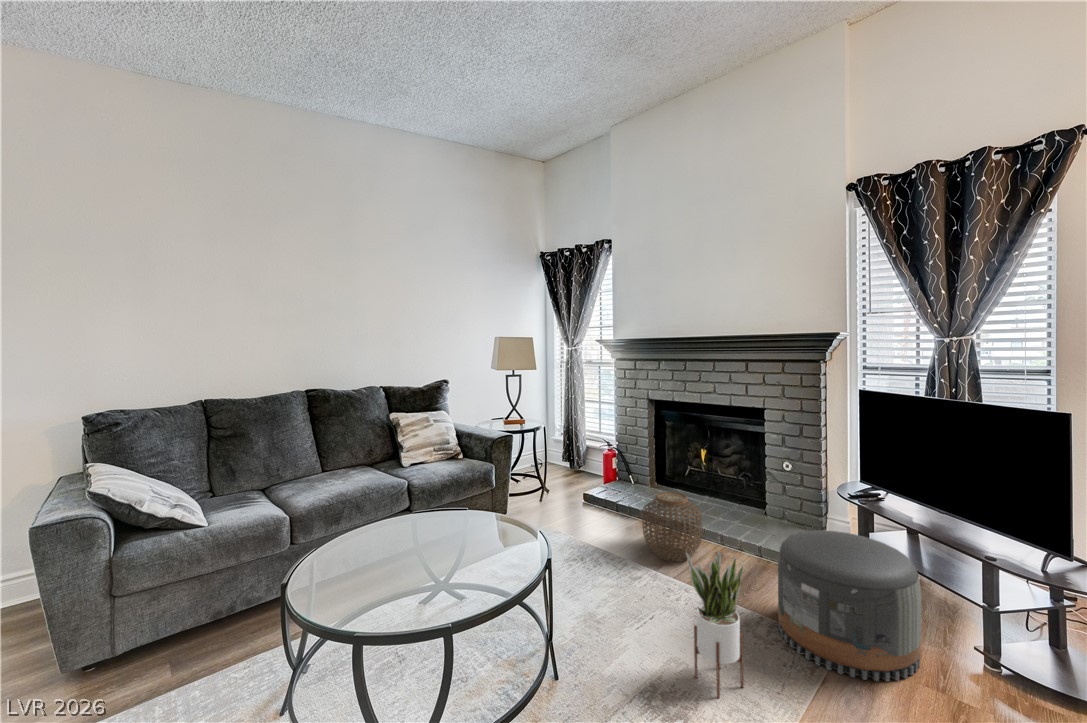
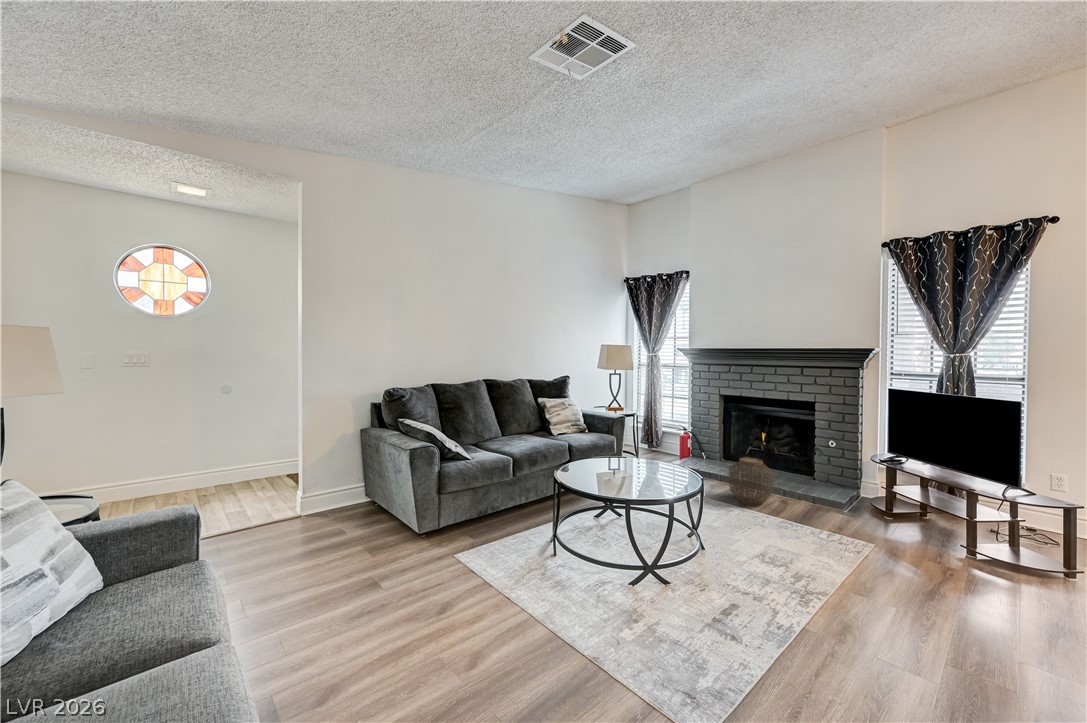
pouf: present [778,530,922,681] -> none [834,478,930,563]
potted plant: present [686,550,744,698] -> none [784,478,819,566]

